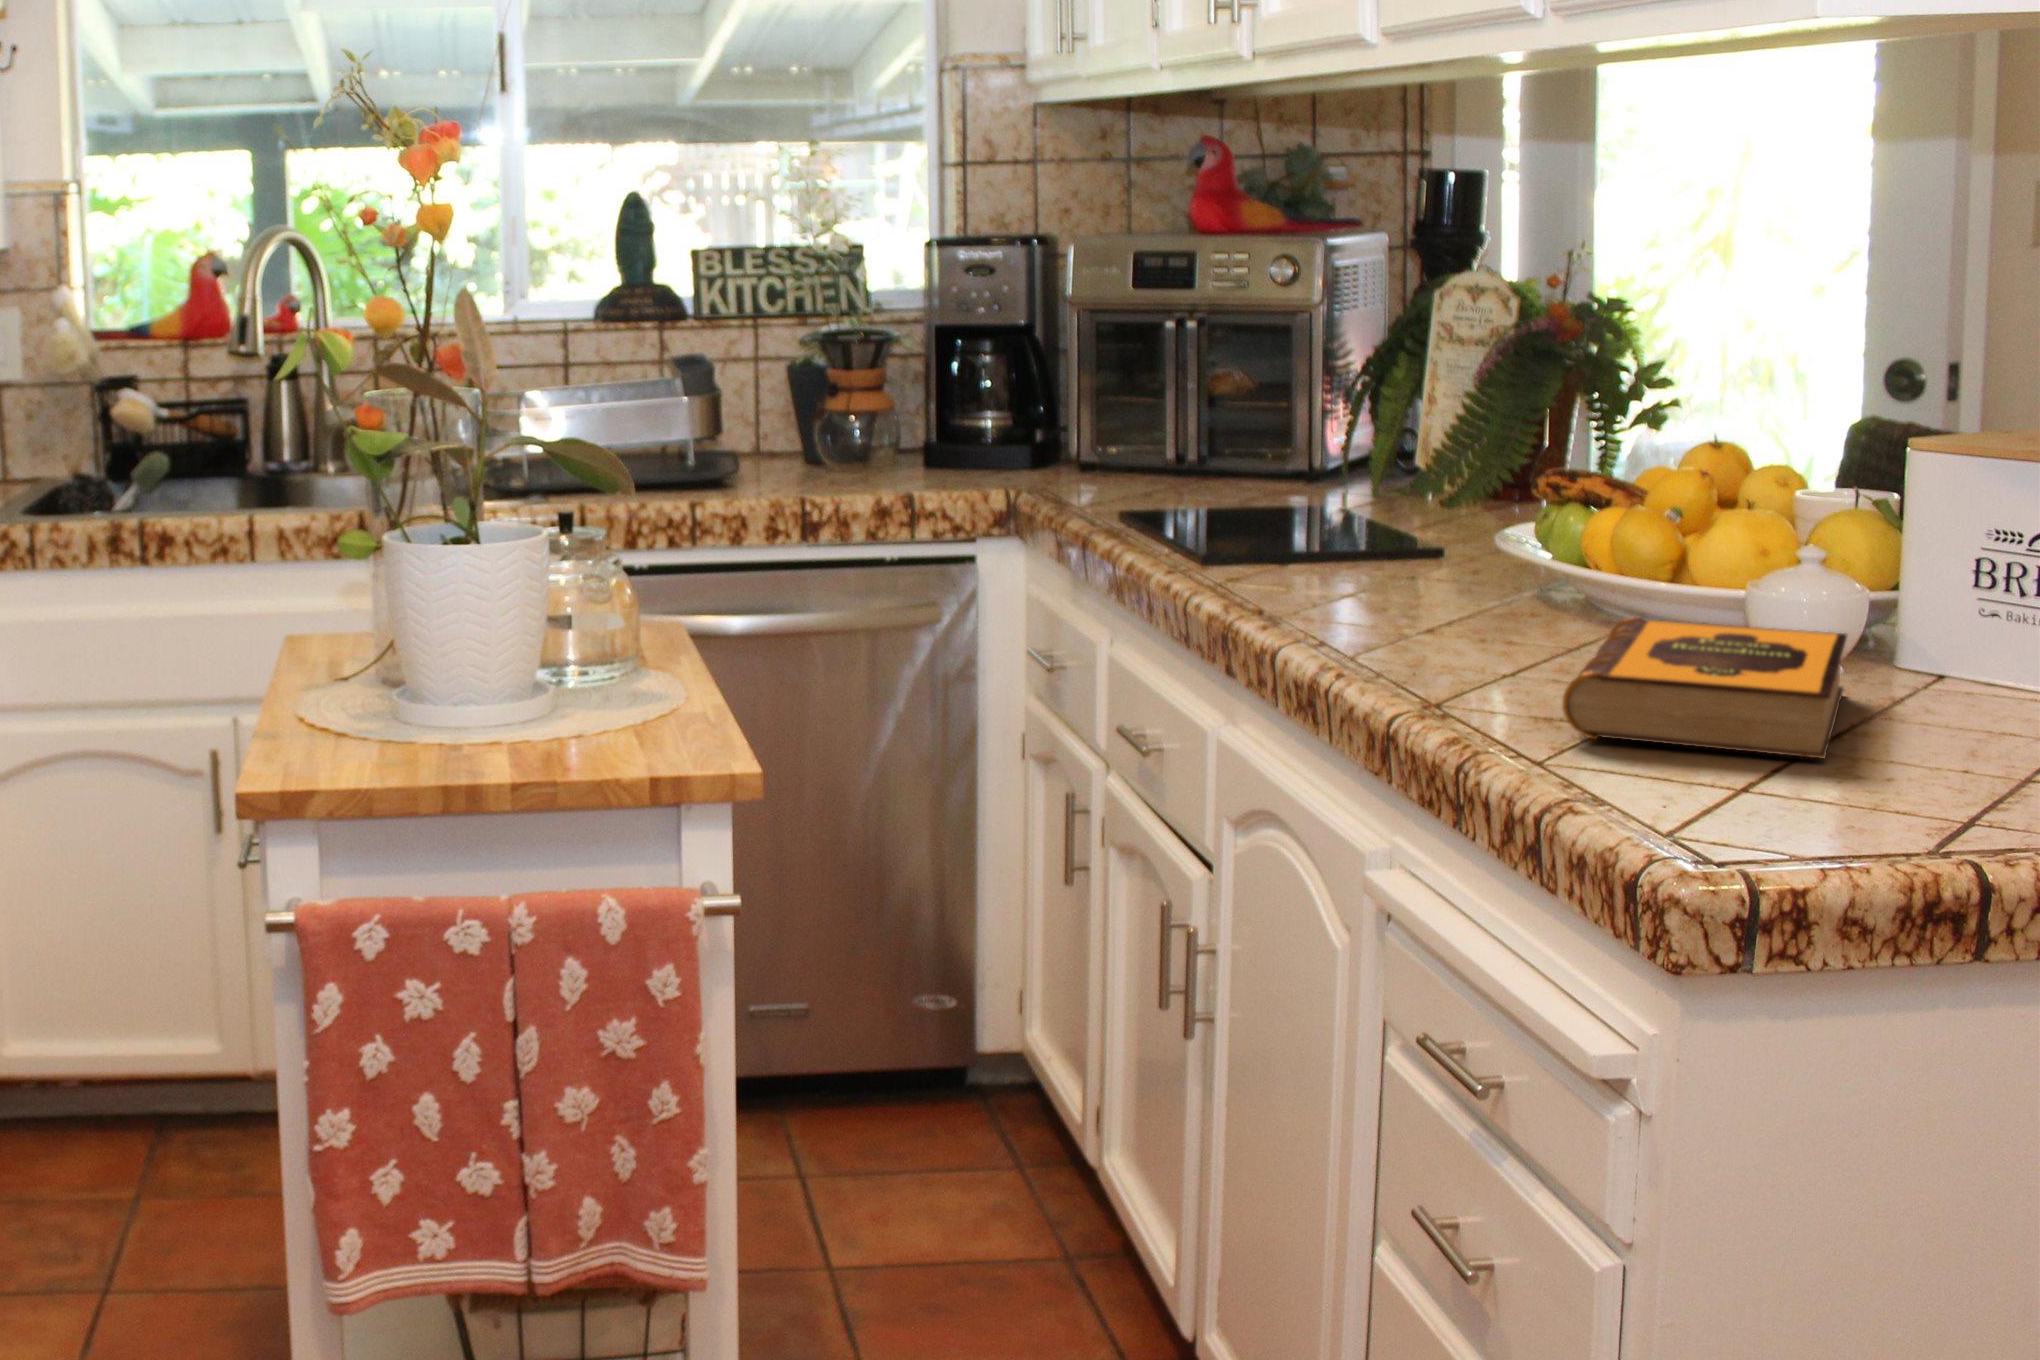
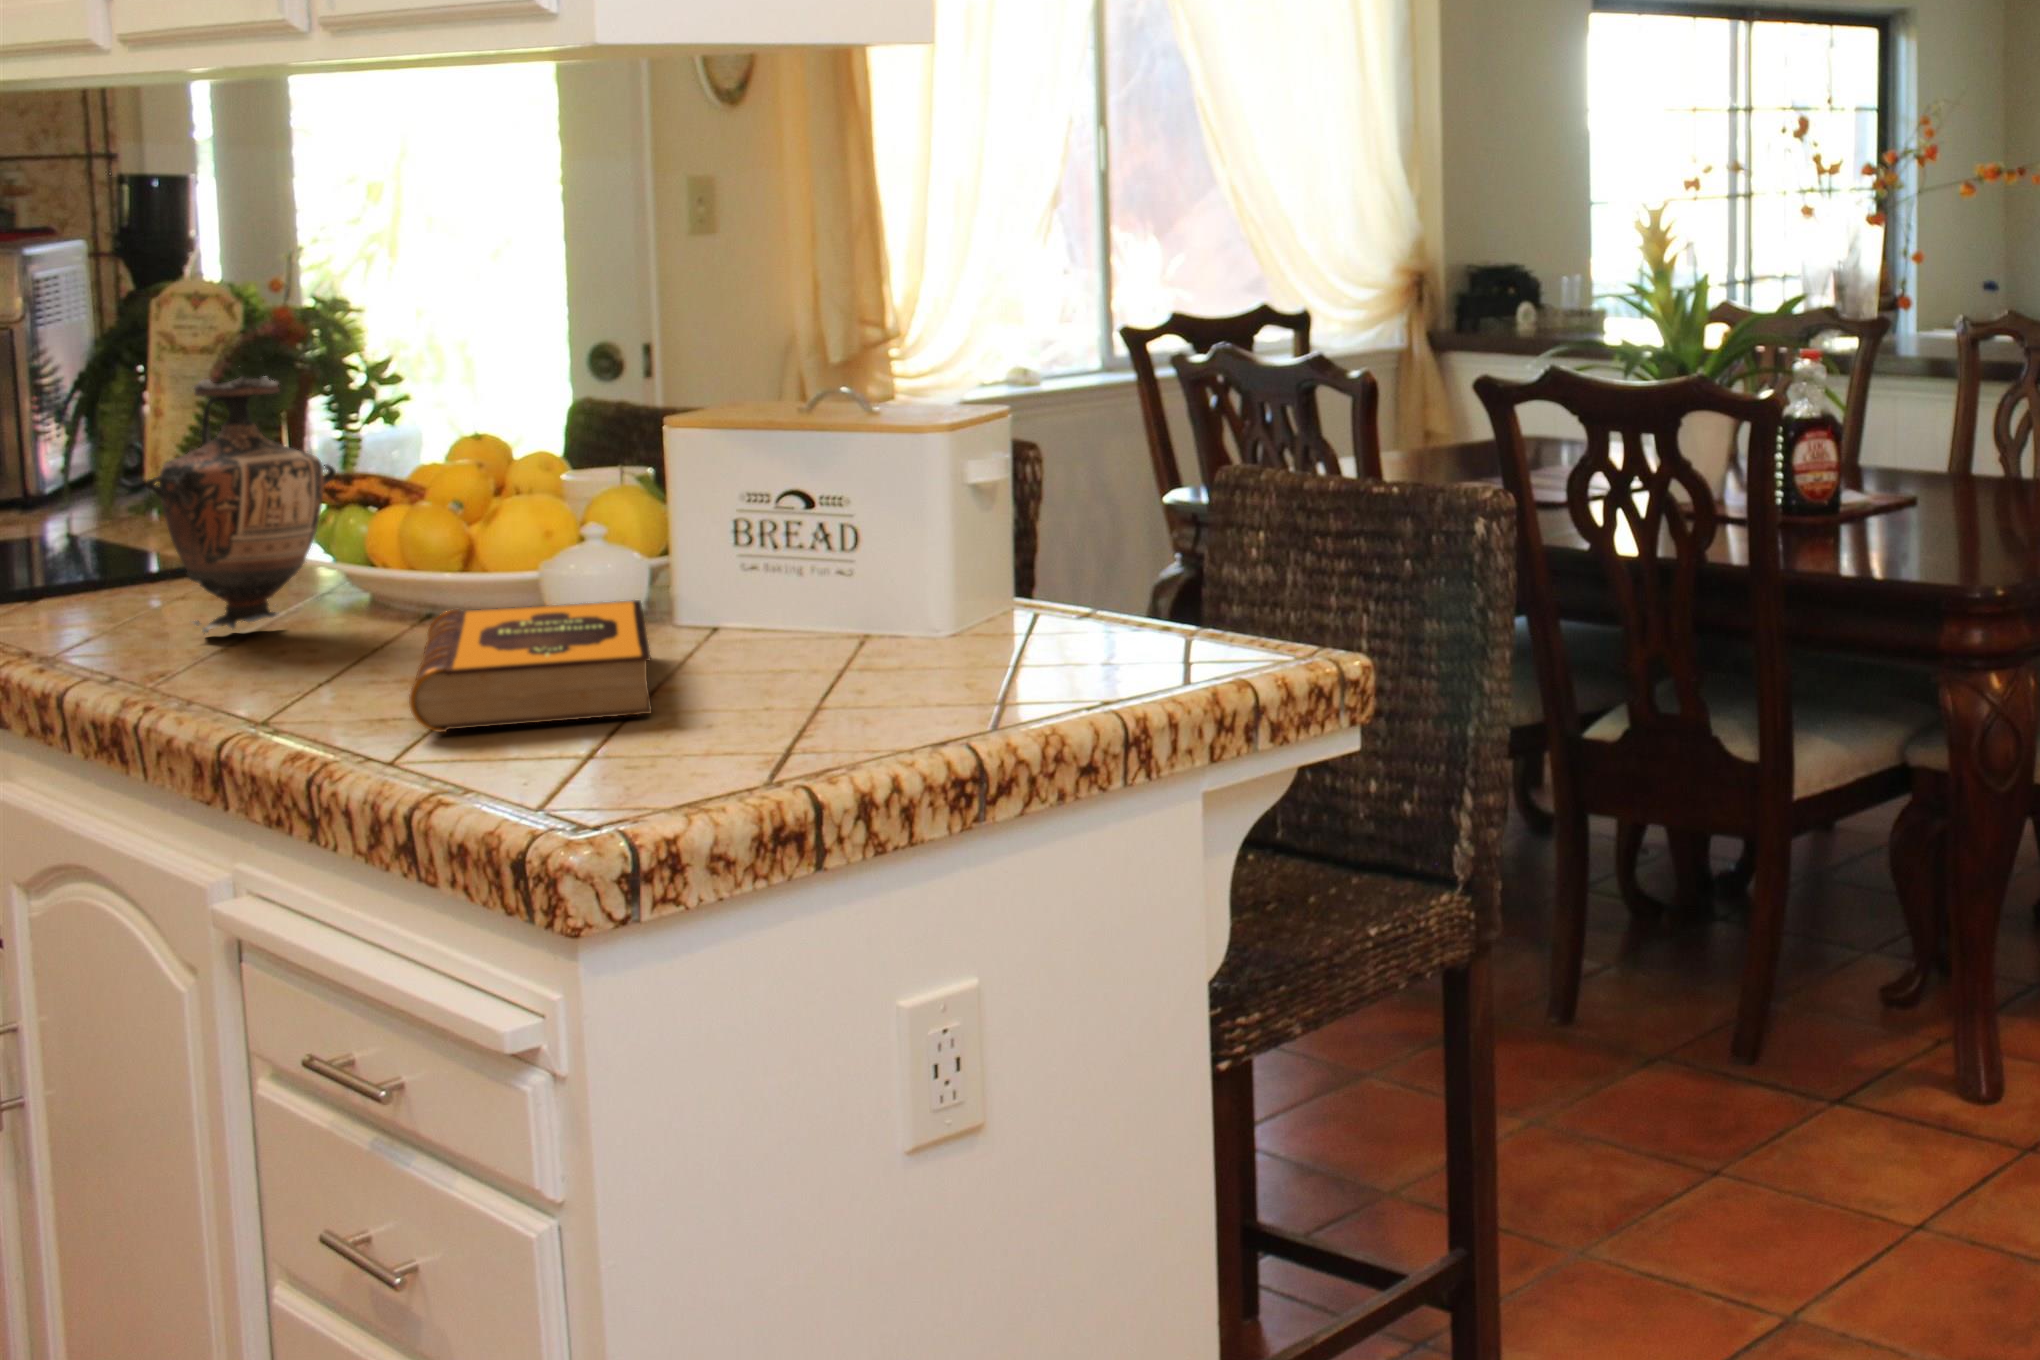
vase: none [1367,347,1548,613] -> present [146,376,336,633]

